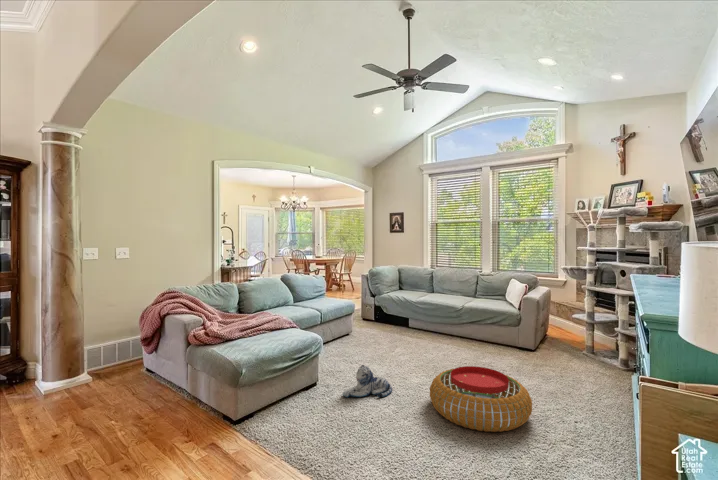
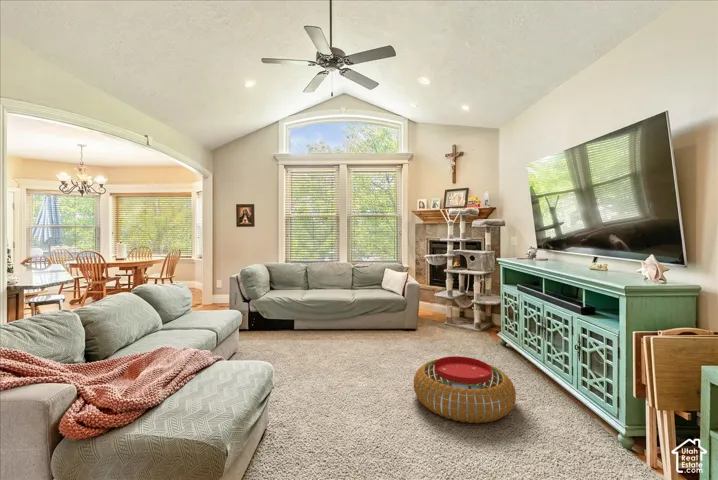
plush toy: present [343,365,392,397] -> none [329,387,374,435]

